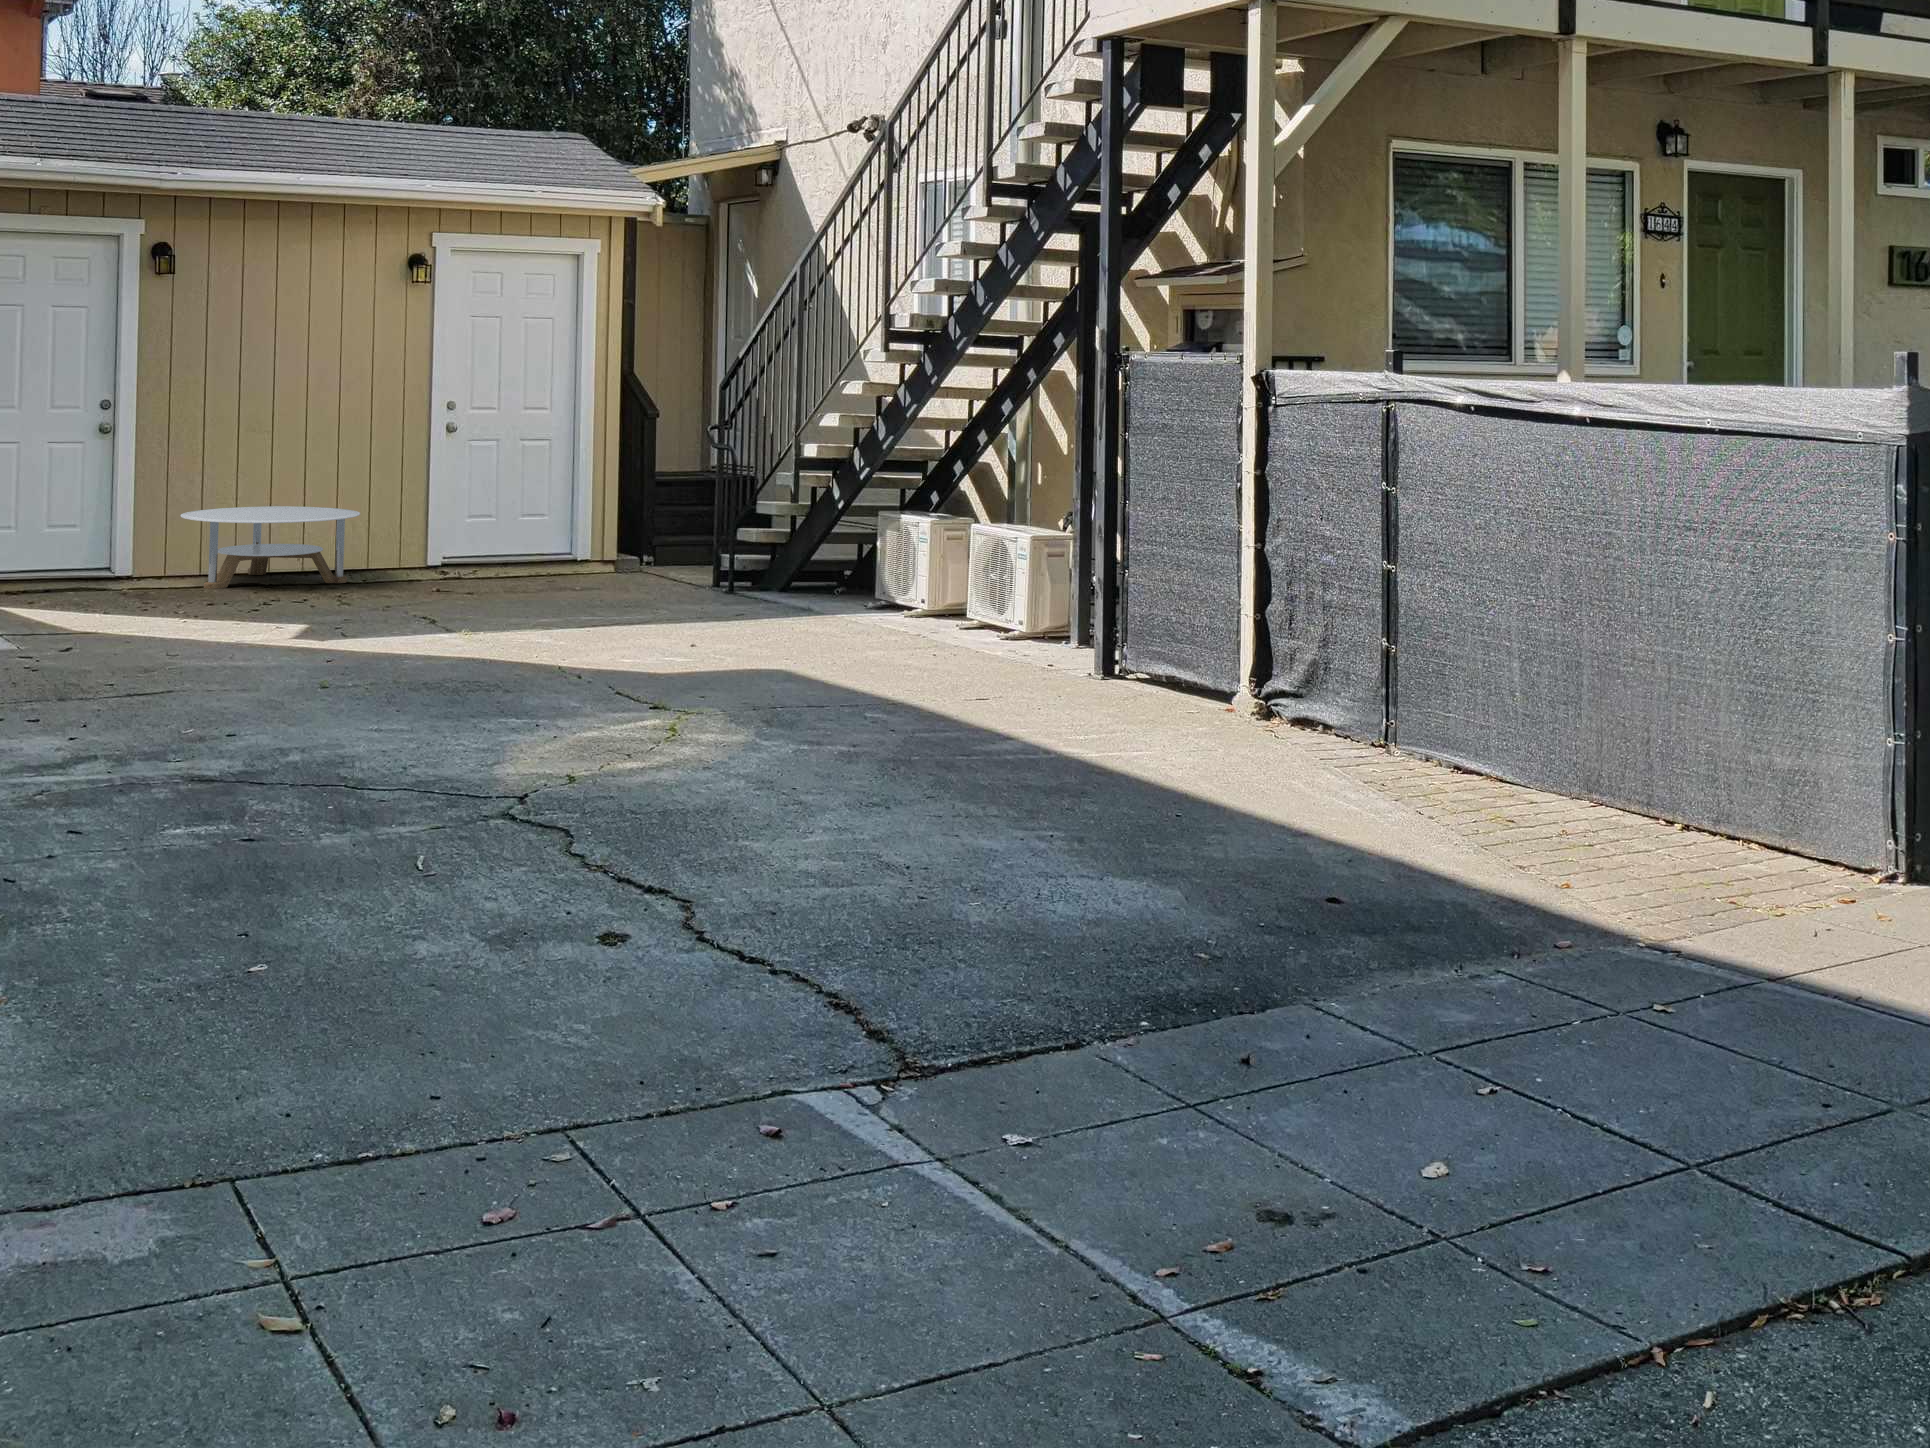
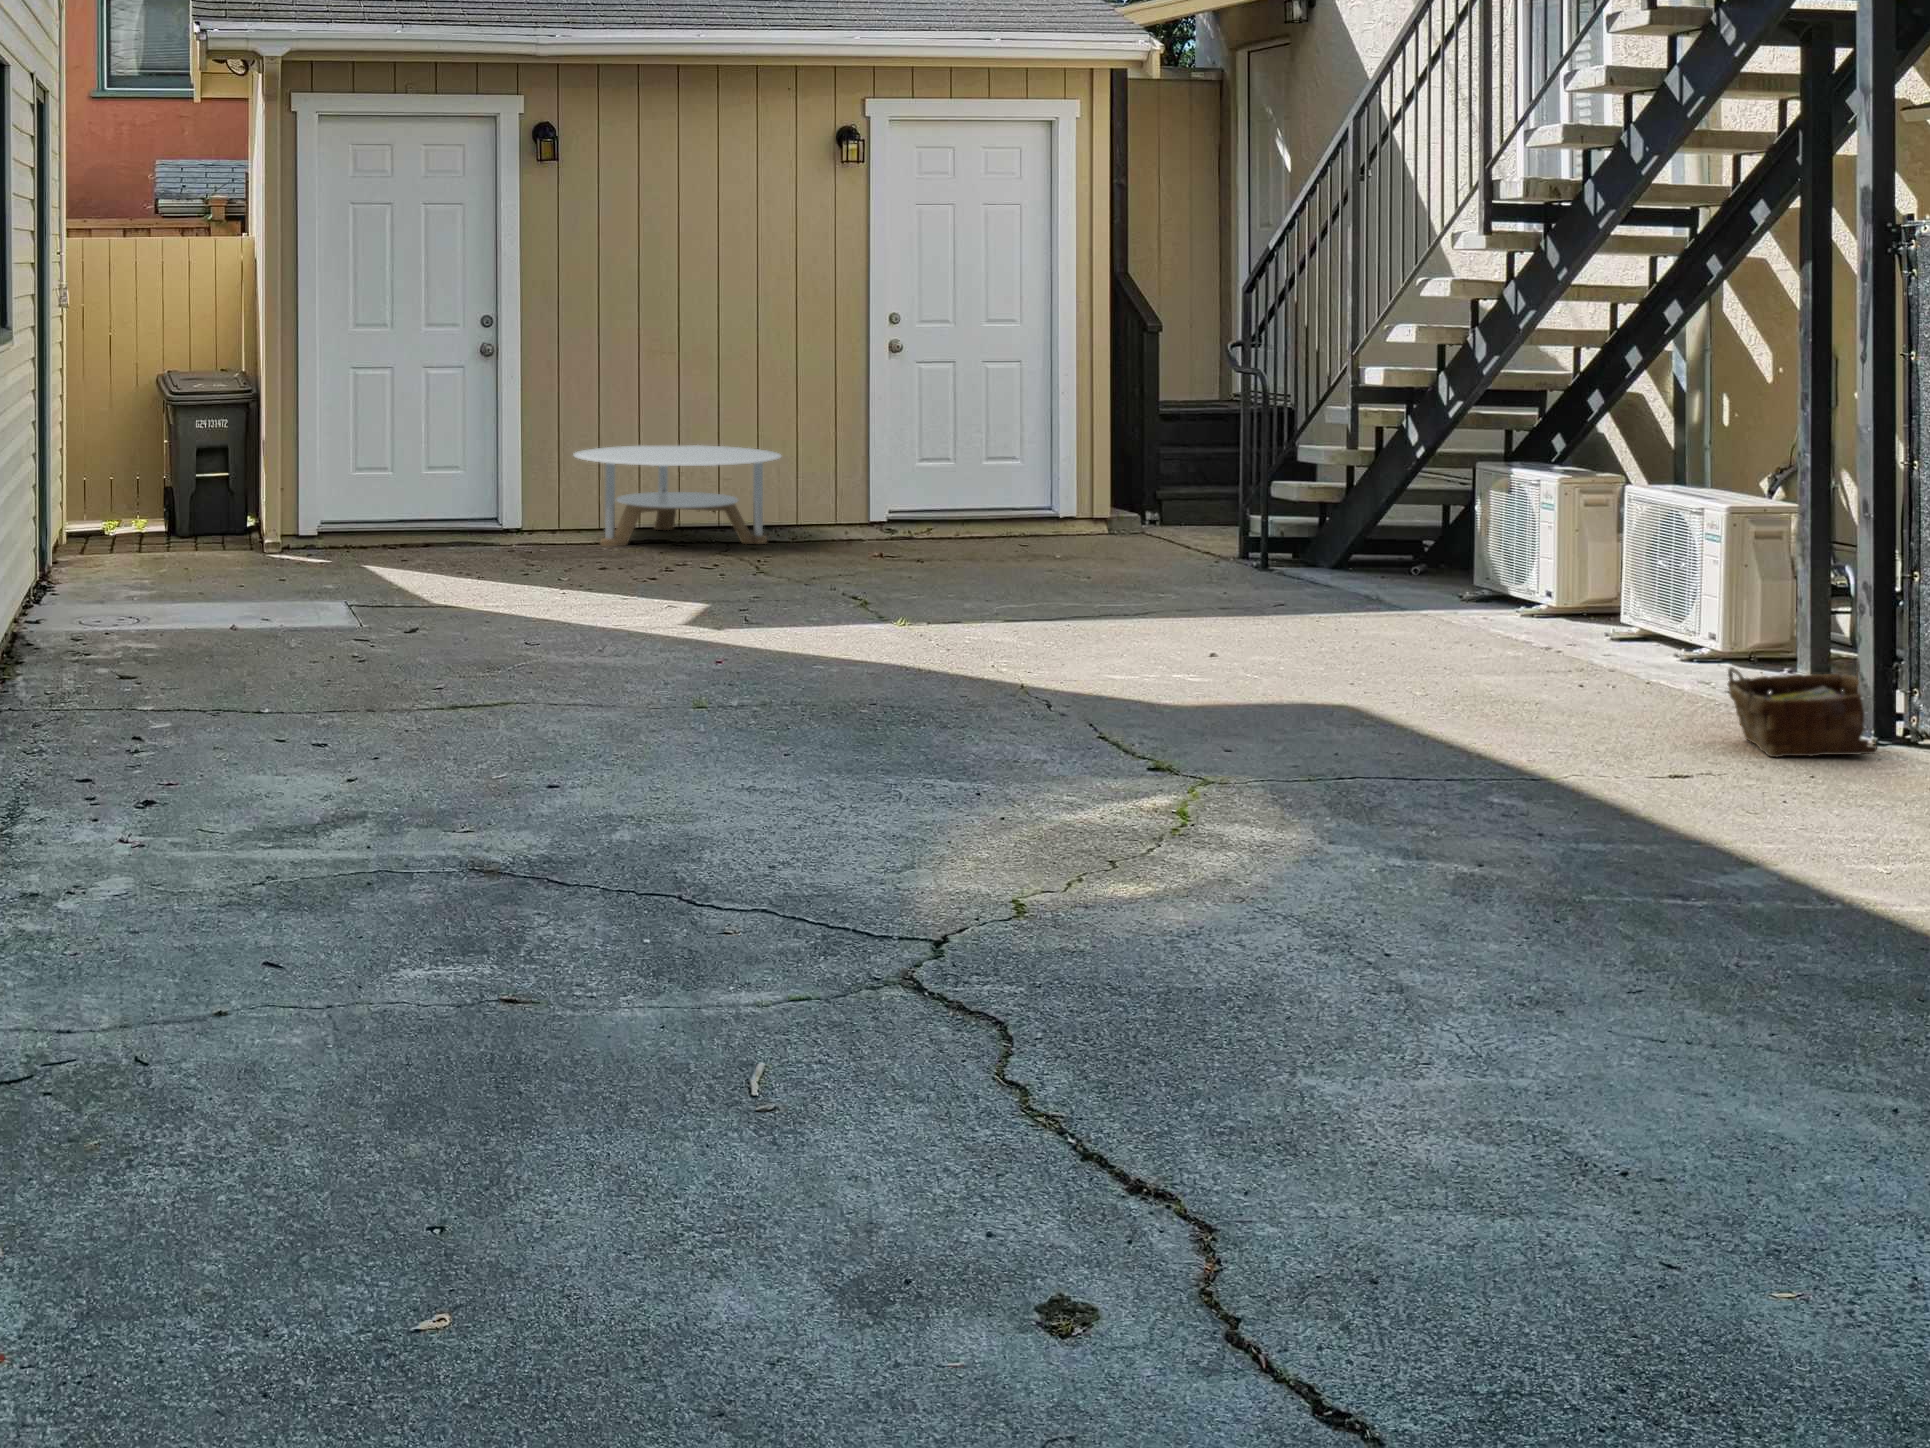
woven basket: none [1020,625,1107,691] -> present [1727,663,1877,757]

